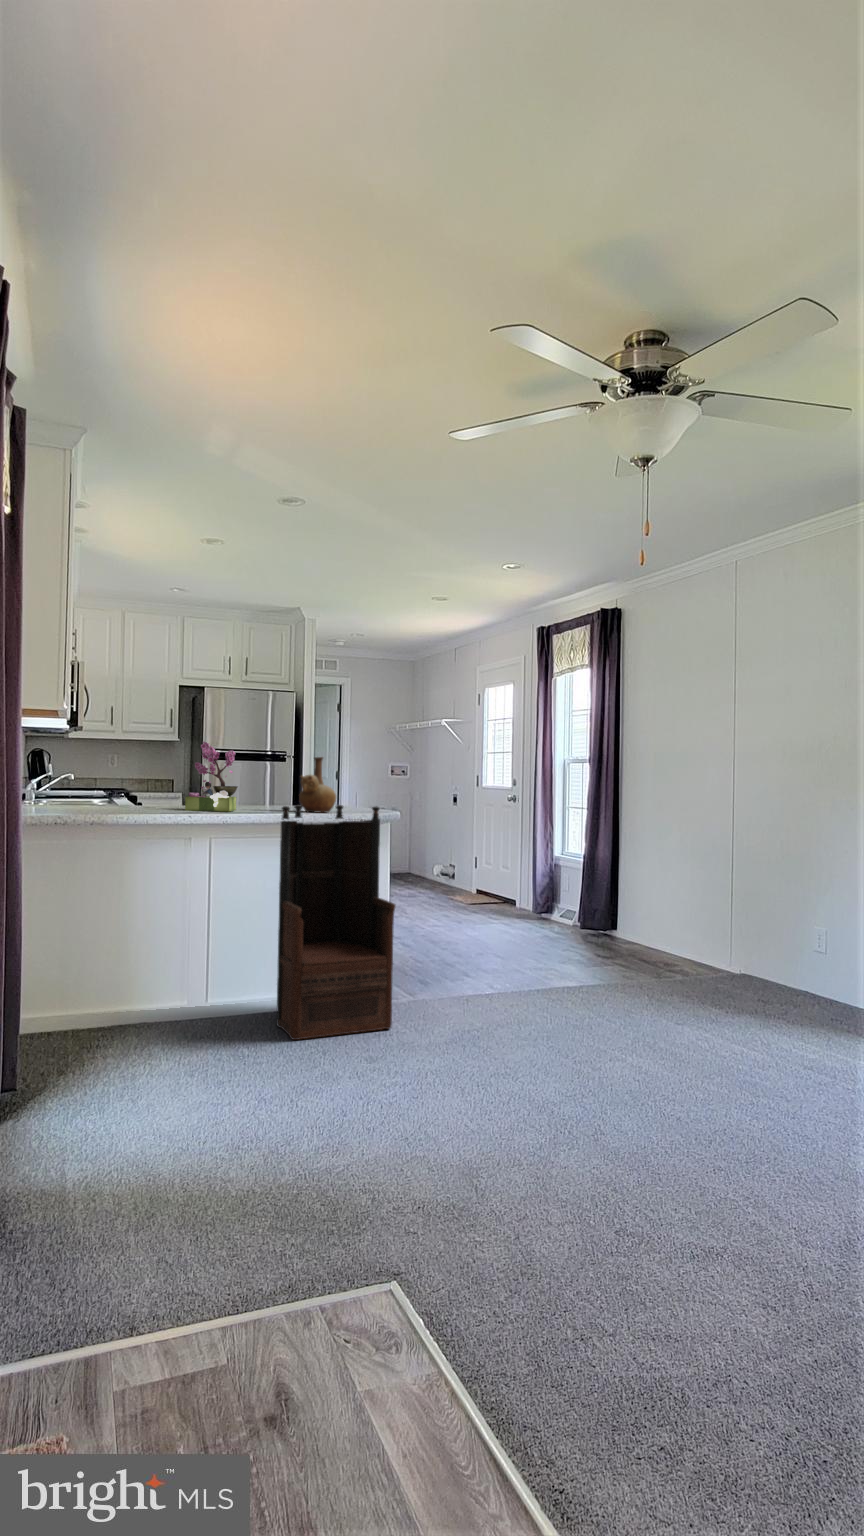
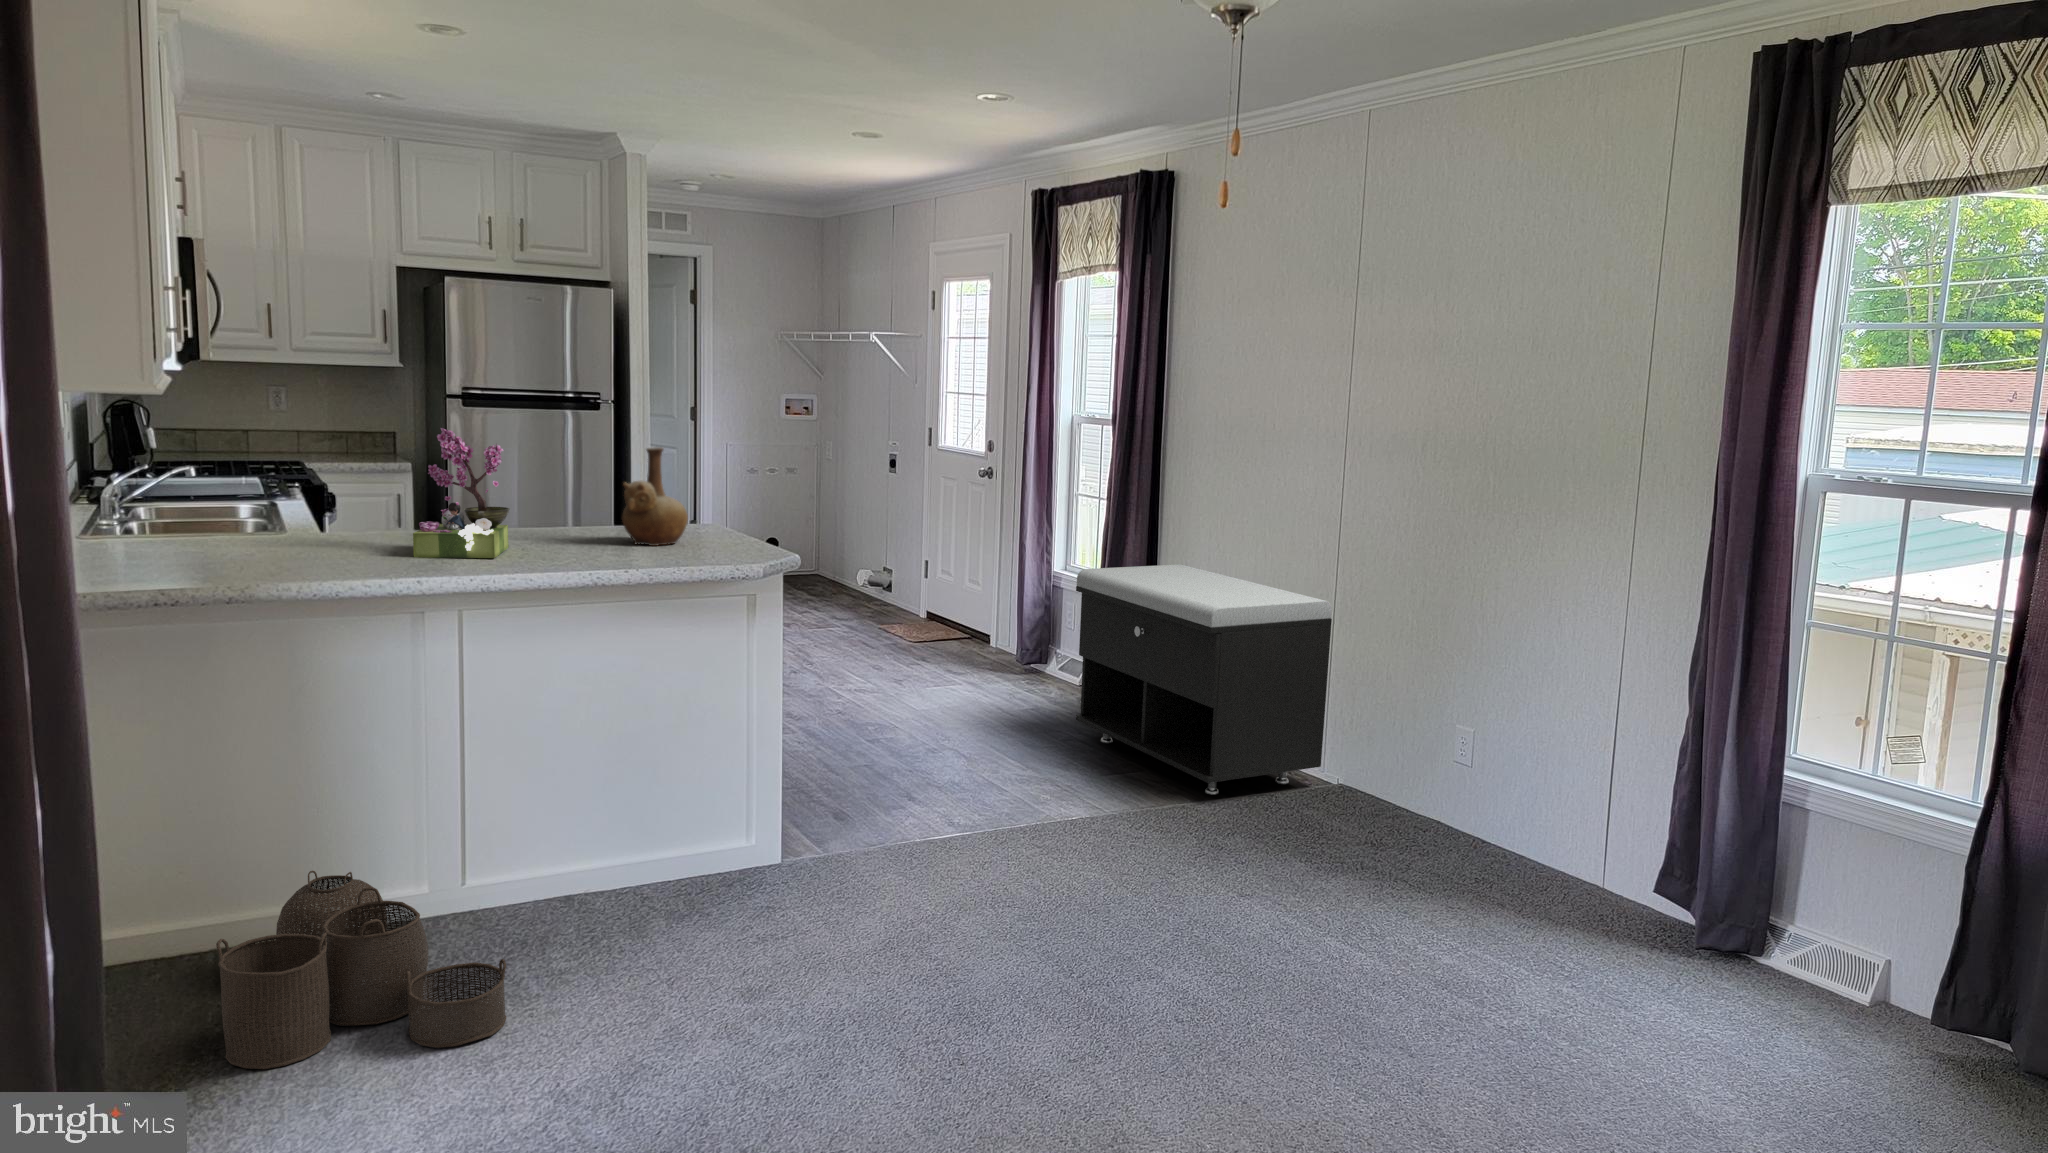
armchair: present [276,805,395,1040] -> none [587,553,792,964]
storage bench: none [568,841,730,977] -> present [1076,565,1332,795]
woven basket: none [73,977,229,1076] -> present [216,871,506,1069]

